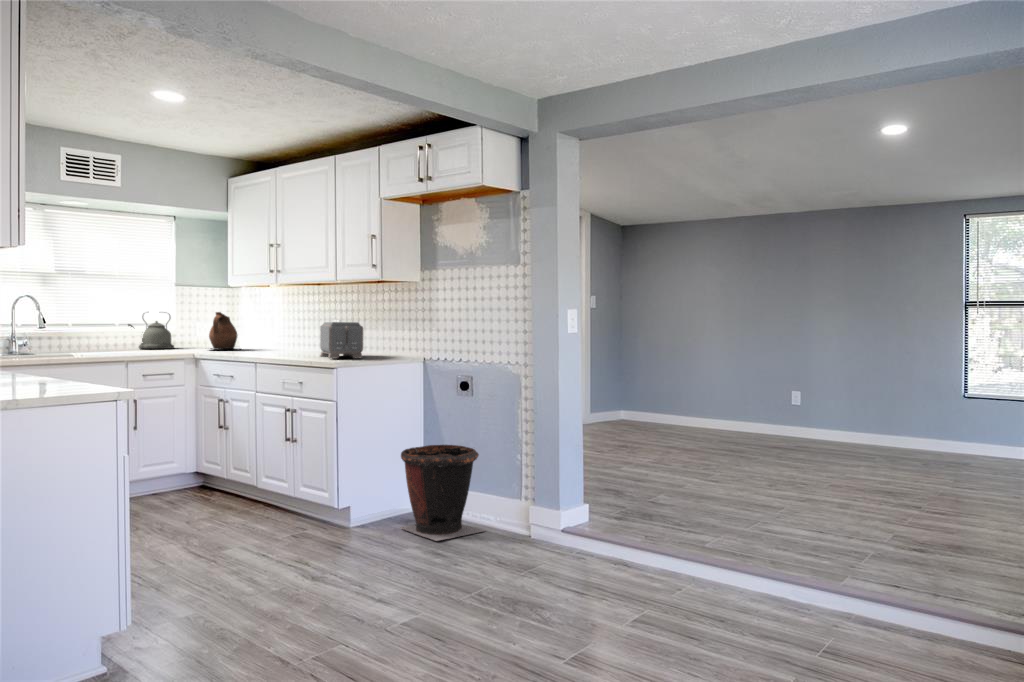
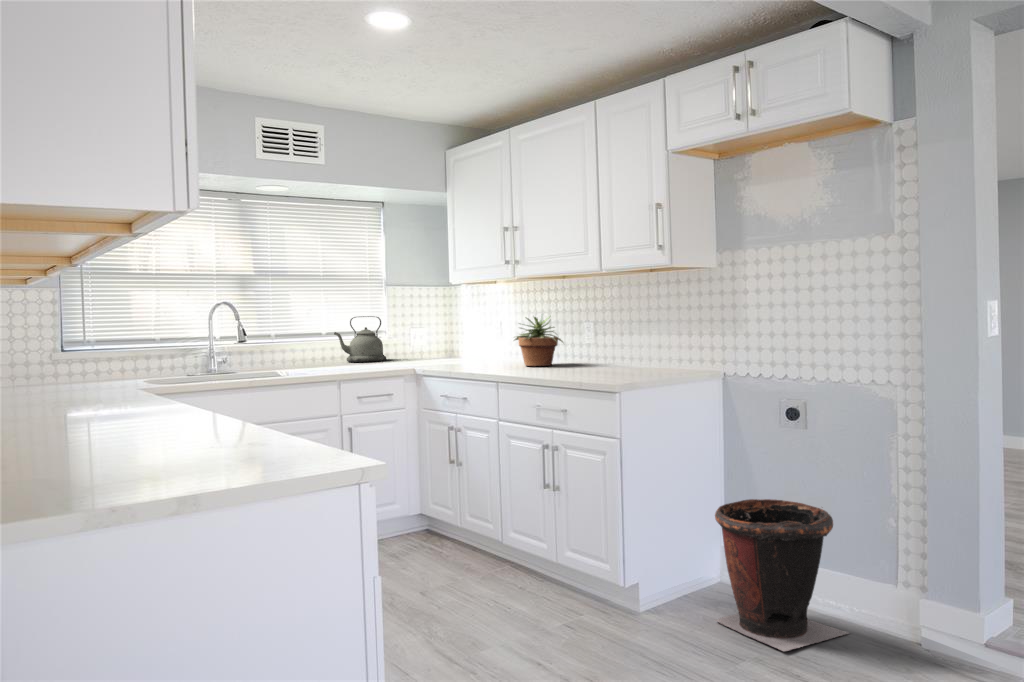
ceramic pitcher: present [209,312,237,349] -> none [424,315,468,362]
potted plant: none [275,314,316,353] -> present [514,316,563,366]
toaster: present [320,322,363,358] -> none [576,325,641,376]

